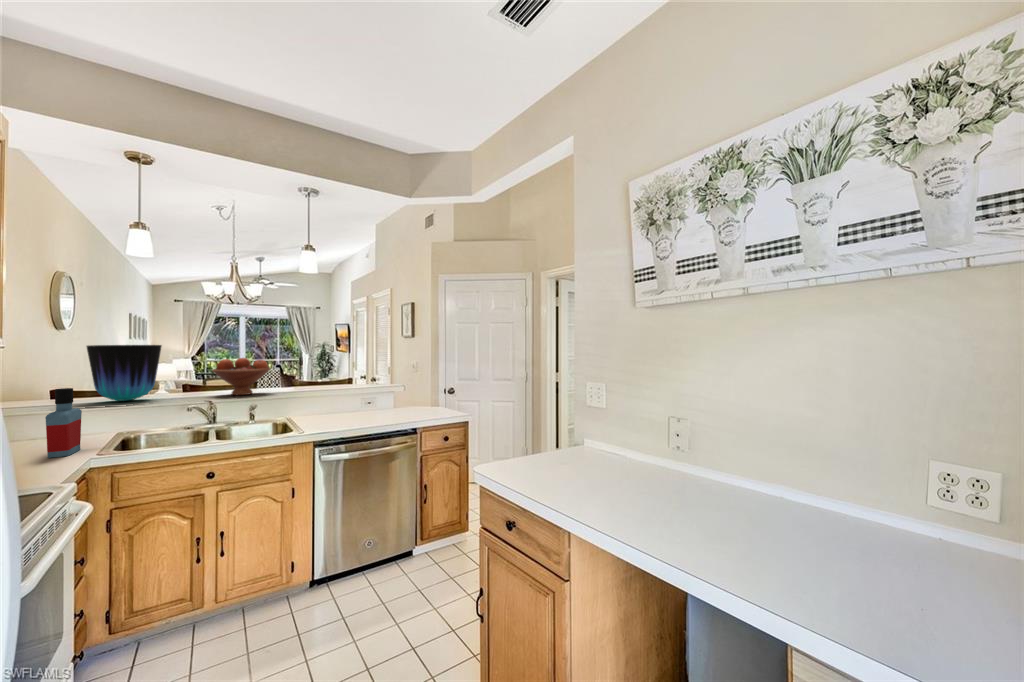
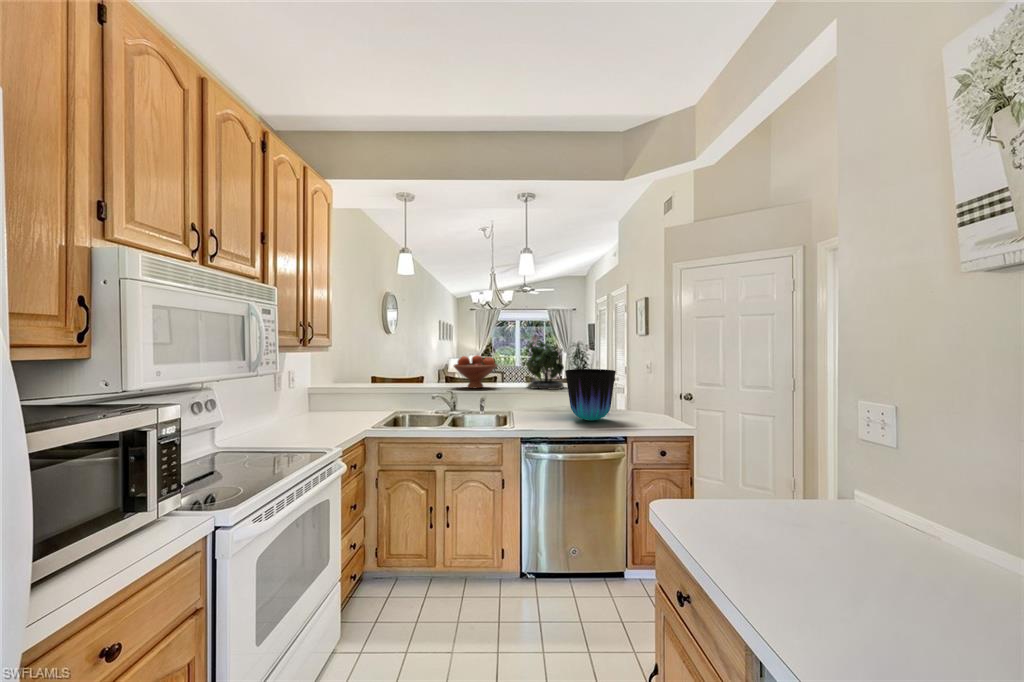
potted plant: none [302,338,347,392] -> present [525,340,564,390]
vase: present [87,345,161,401] -> present [565,369,616,421]
bottle: present [45,388,82,458] -> none [344,376,366,426]

